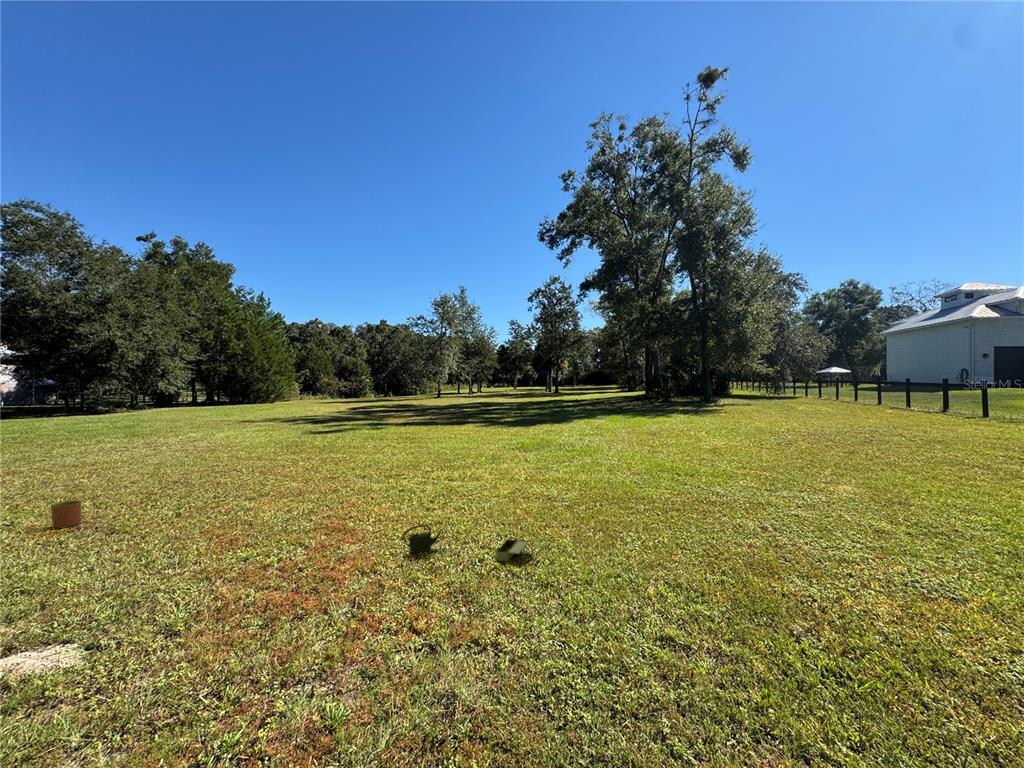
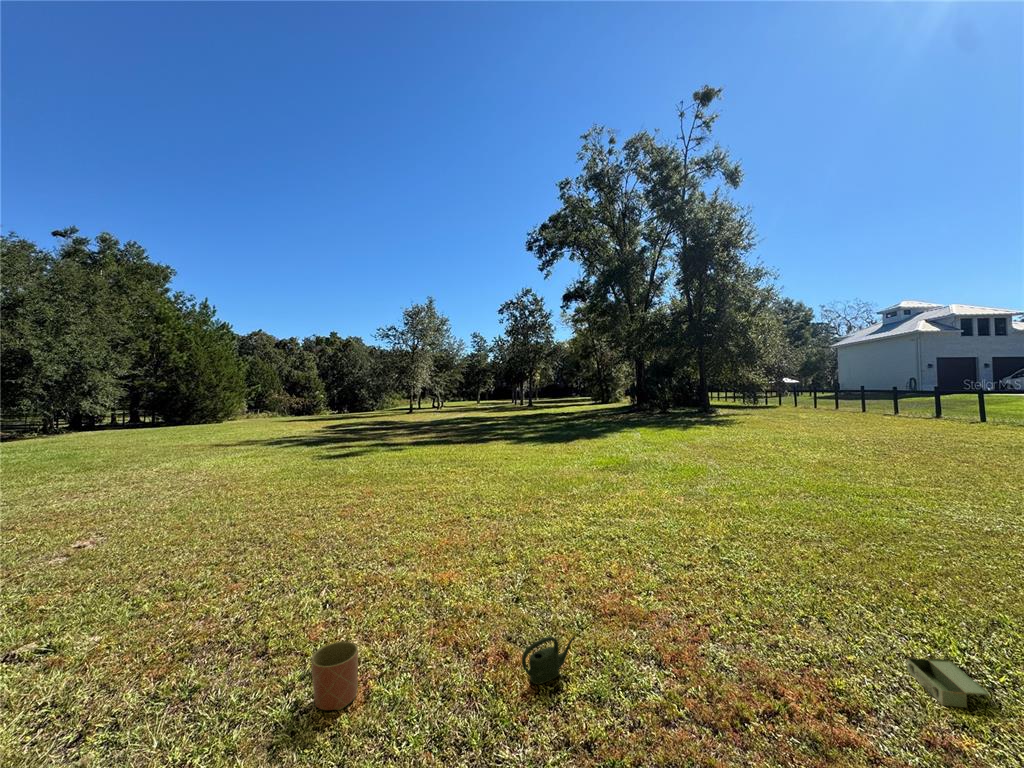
planter: present [51,500,81,528] -> present [311,641,358,710]
watering can: present [403,525,445,553] -> present [522,637,575,684]

